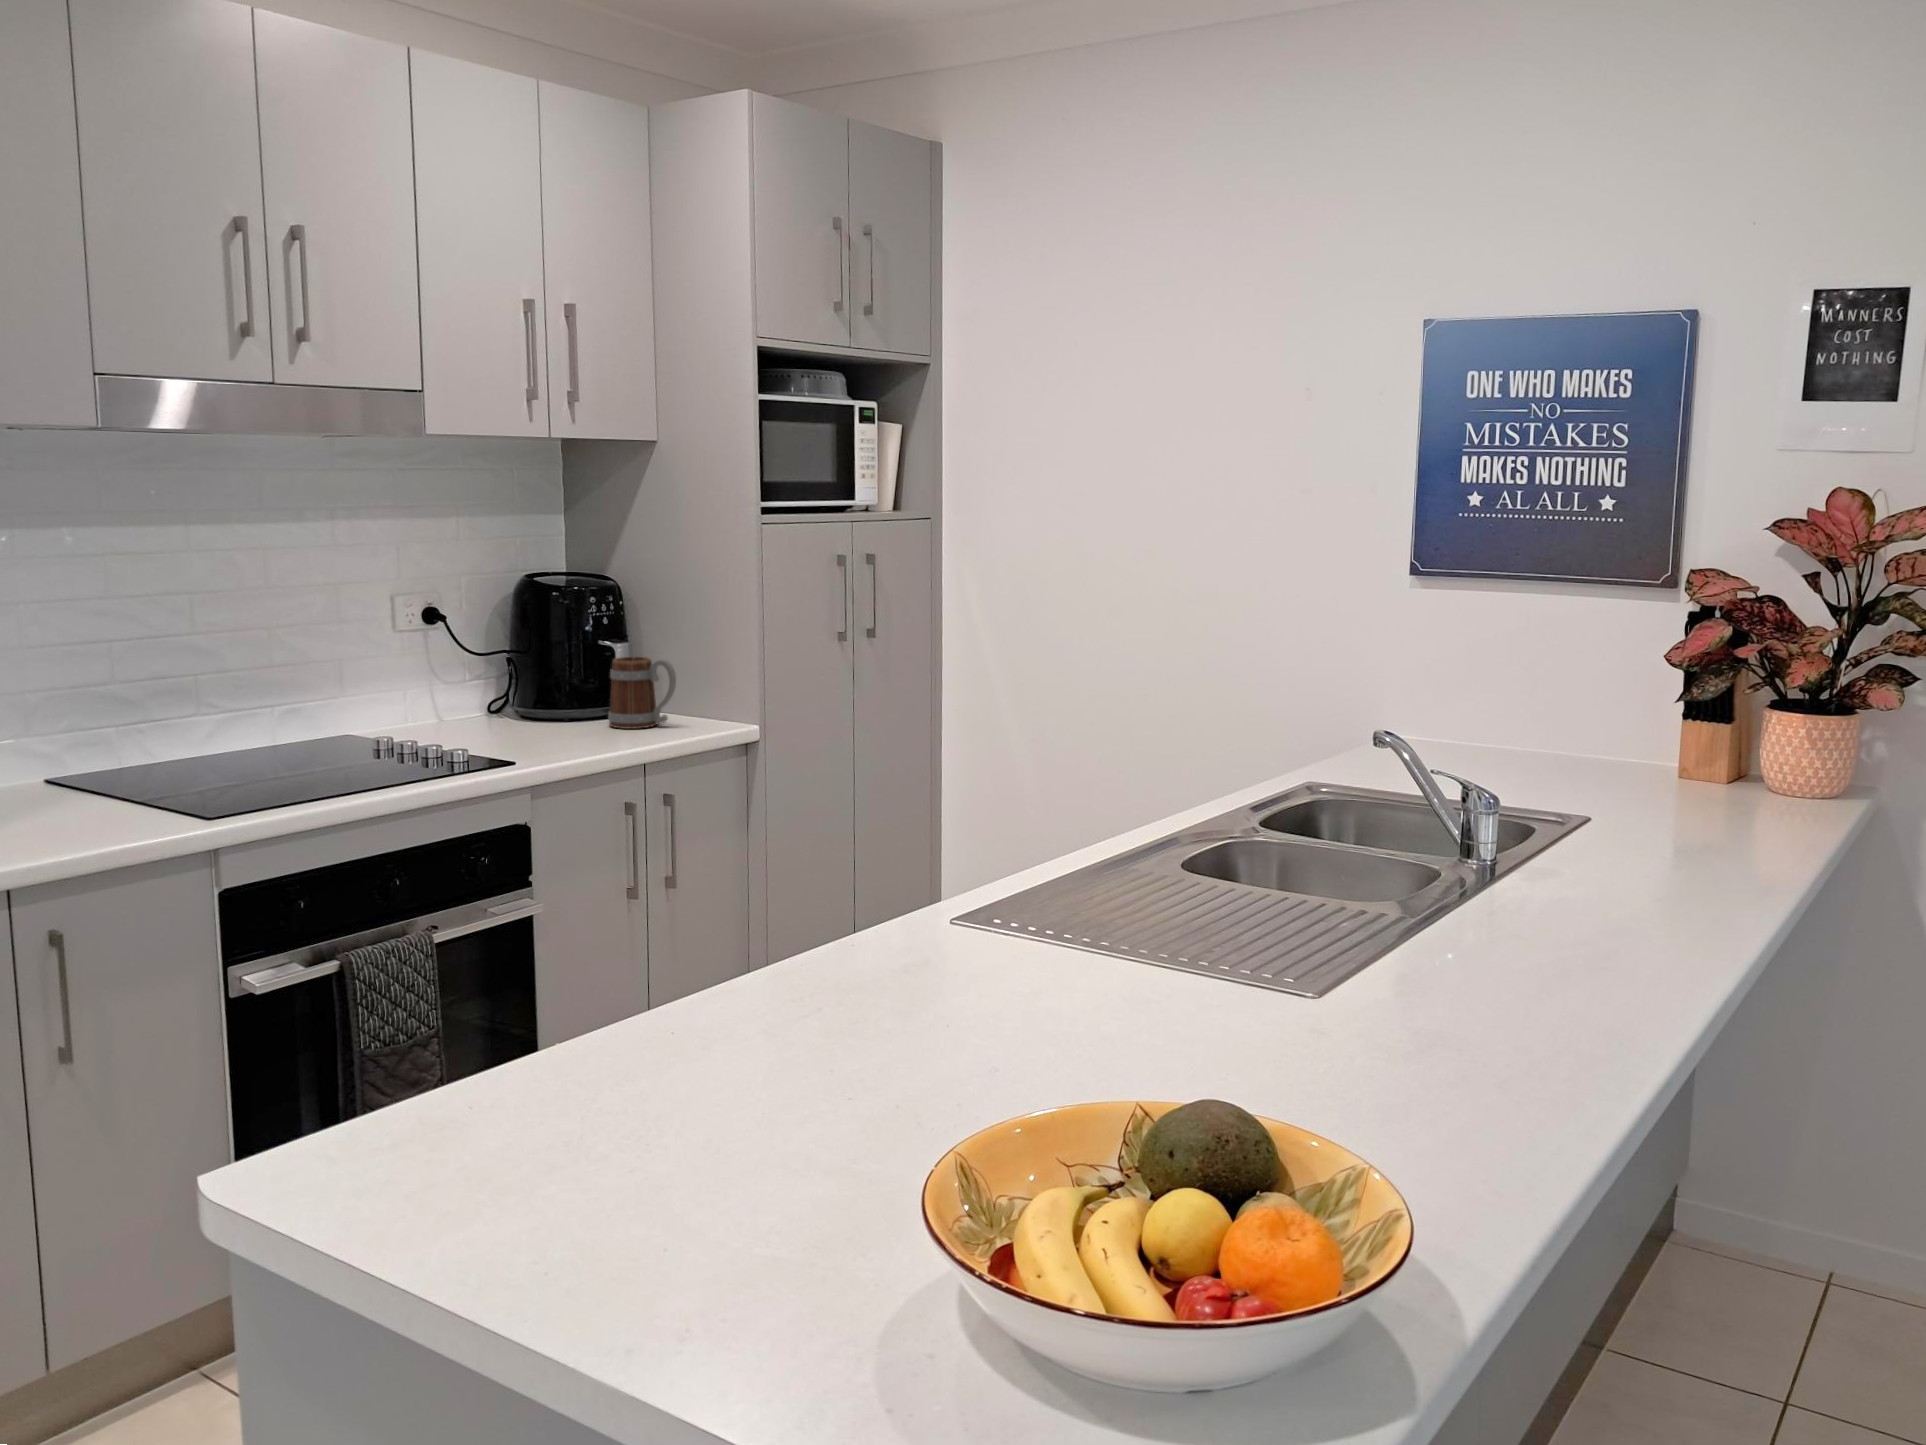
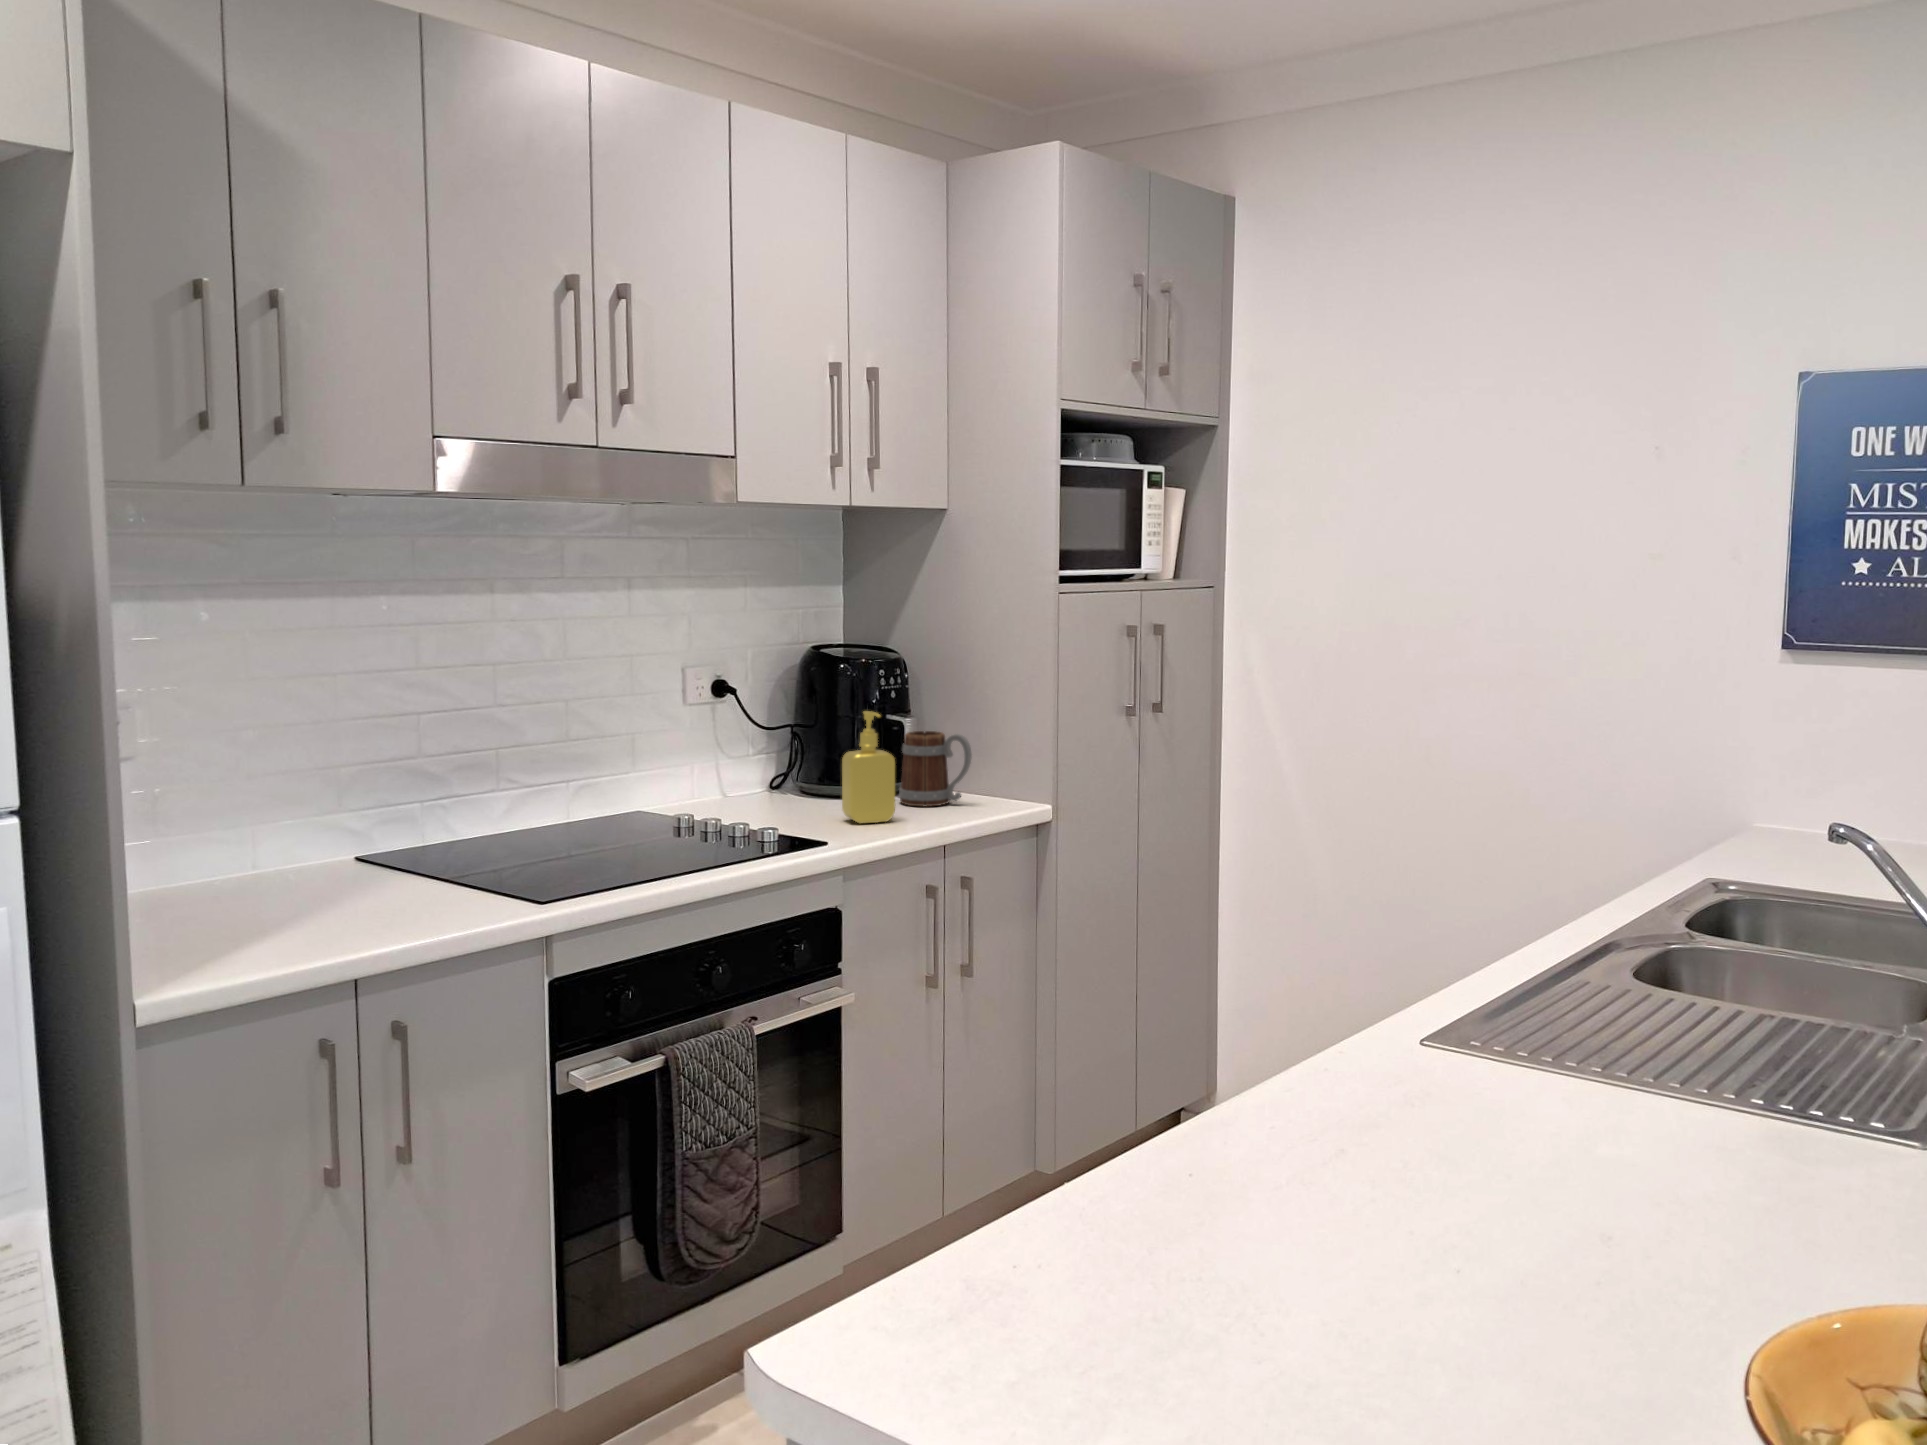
soap dispenser: none [541,637,594,744] -> present [842,711,895,823]

